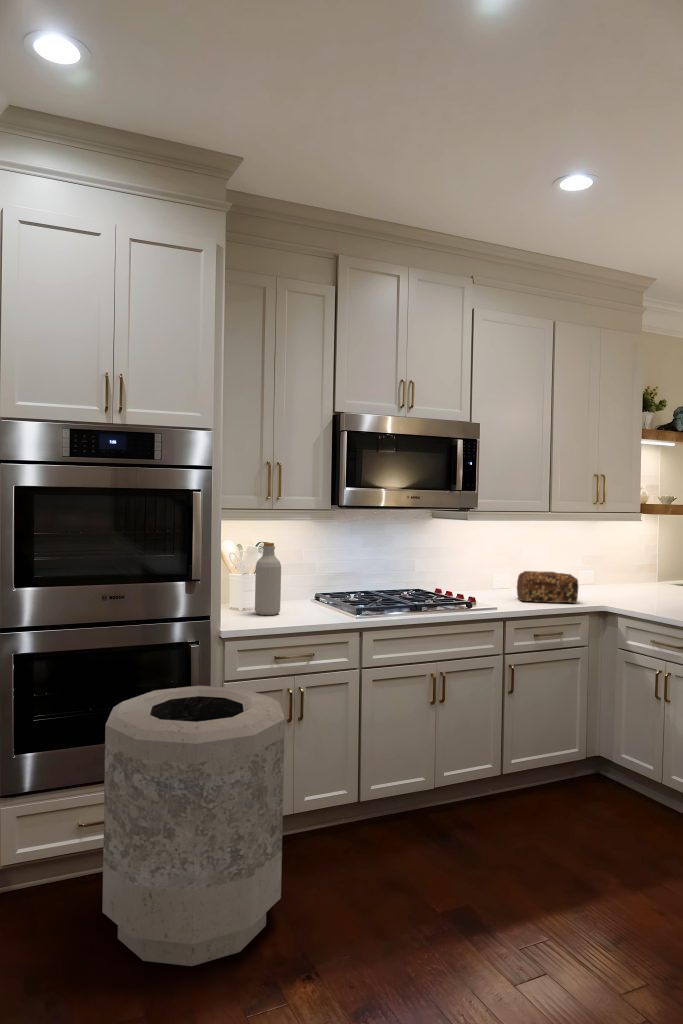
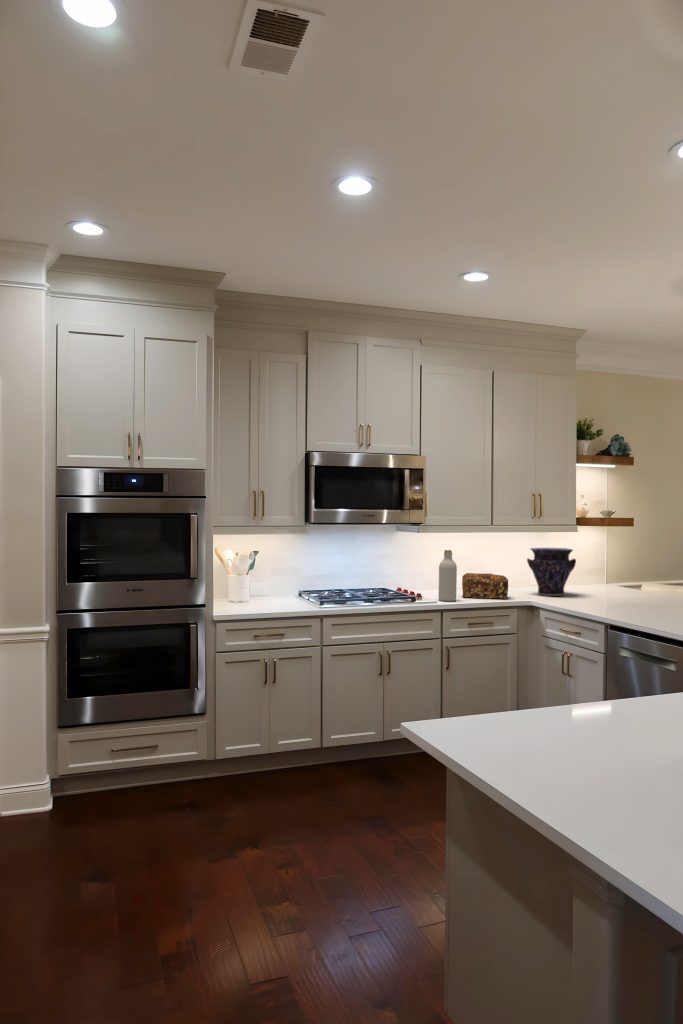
vase: none [591,540,651,599] -> present [527,548,576,596]
bottle: present [255,543,281,615] -> present [439,550,457,601]
trash can: present [102,686,285,966] -> none [124,654,249,838]

